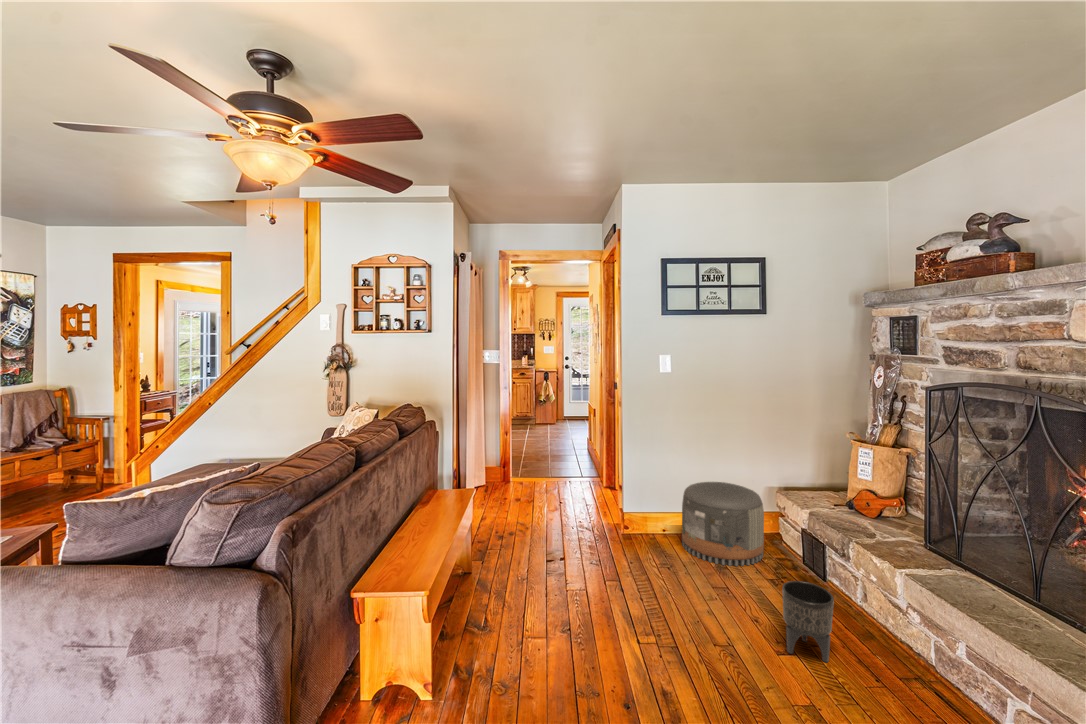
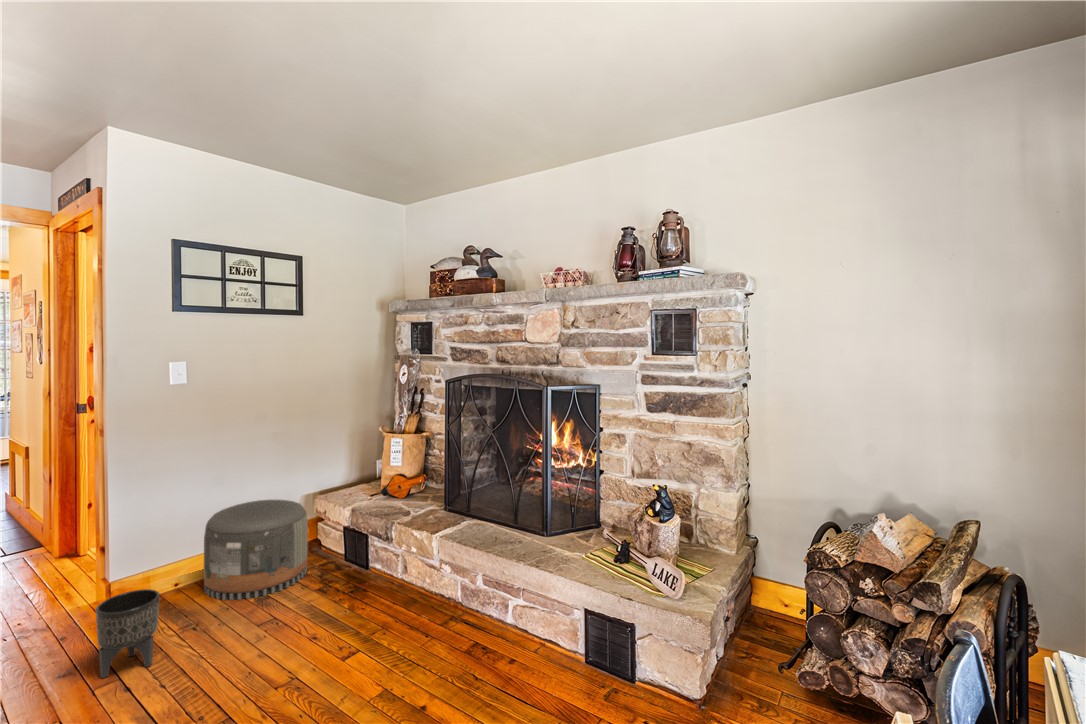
planter: present [782,581,834,662] -> present [96,589,160,678]

